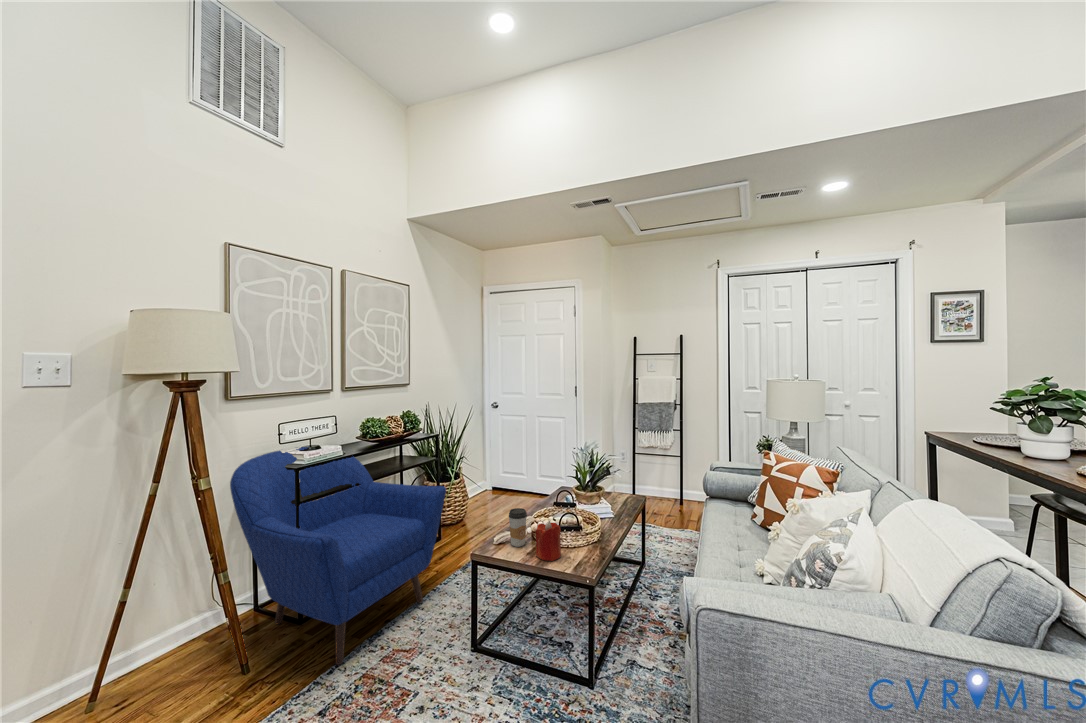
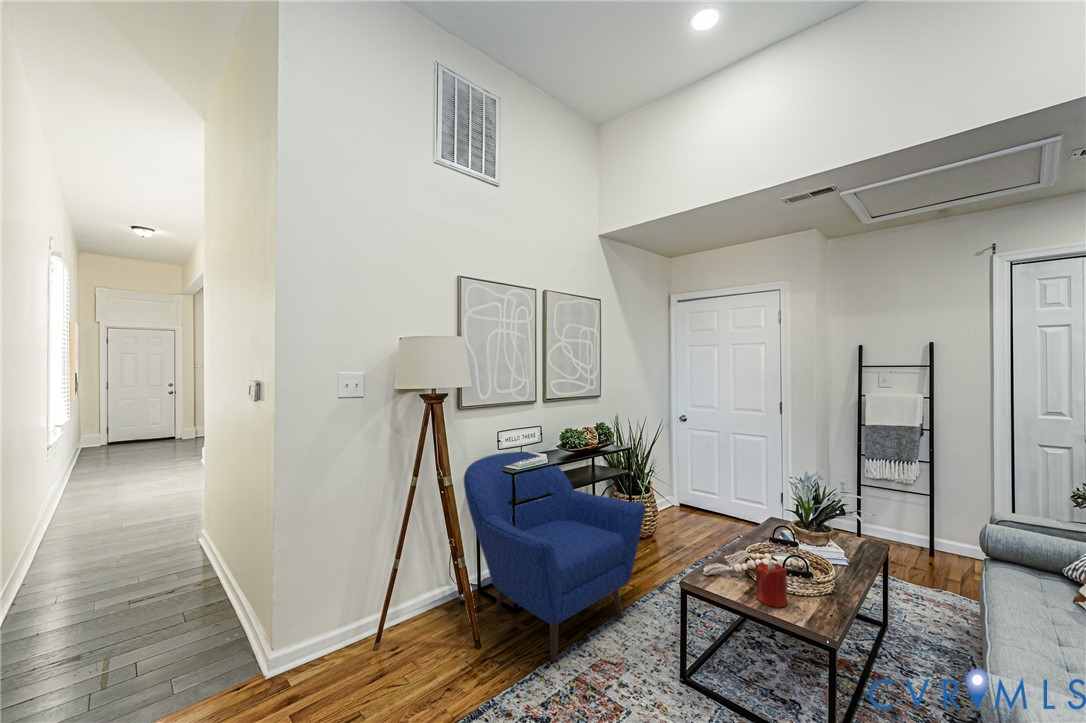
coffee cup: present [509,508,527,547] -> none [721,540,743,583]

